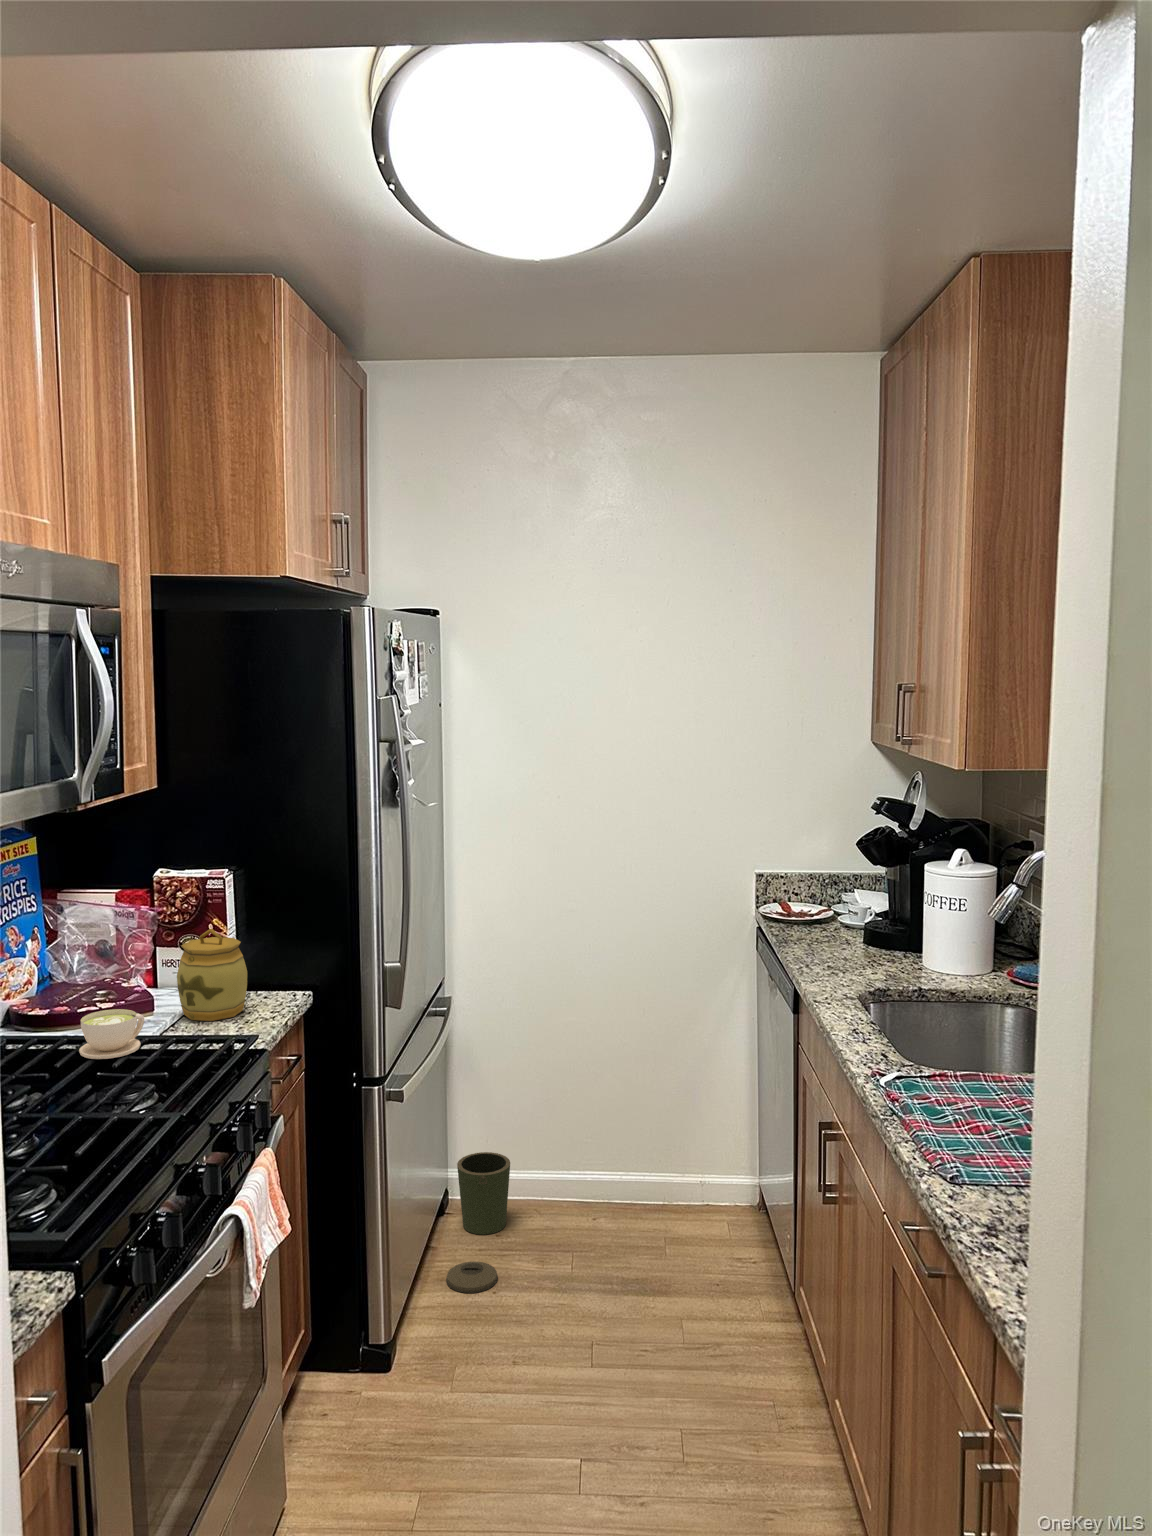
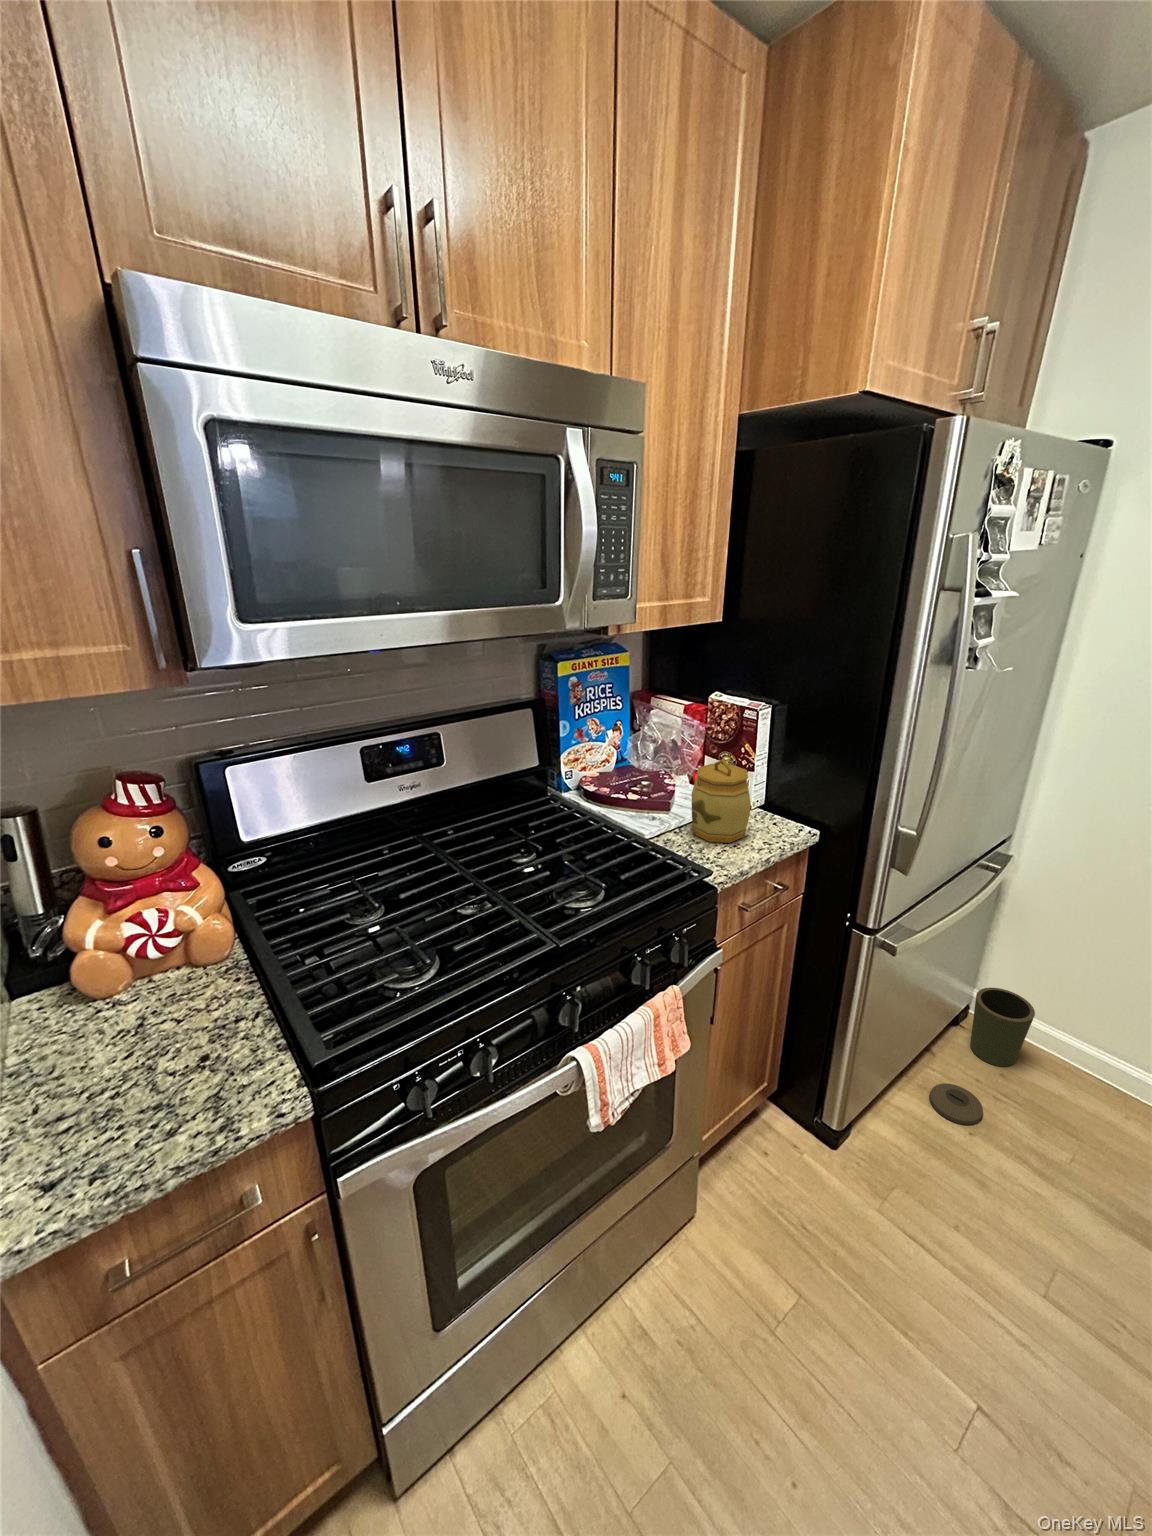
coffee cup: present [79,1009,144,1059] -> none [584,813,639,860]

